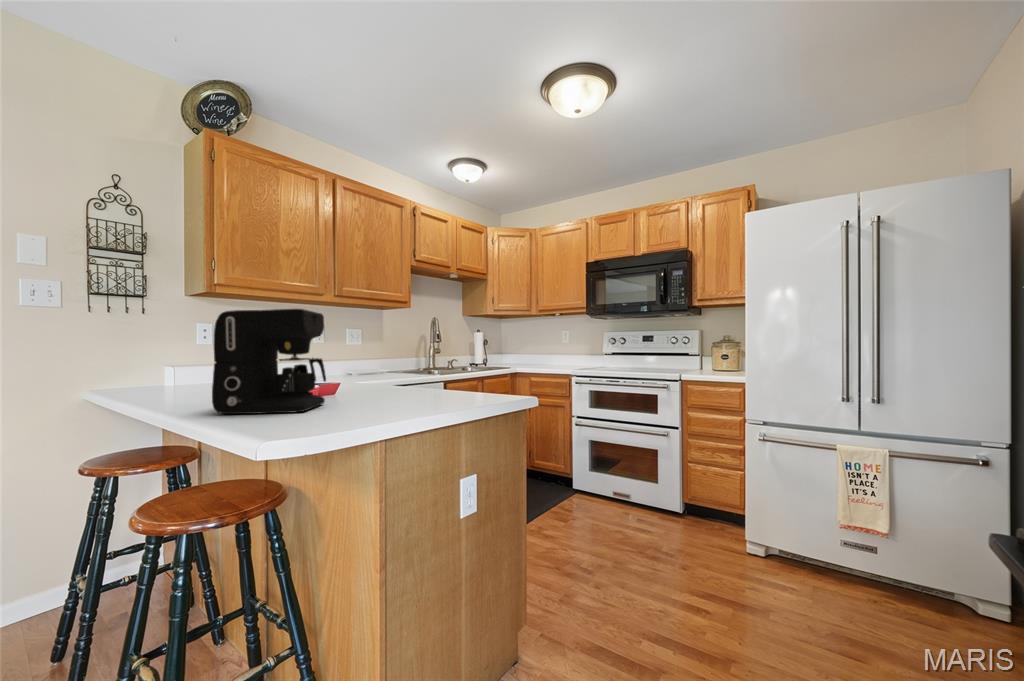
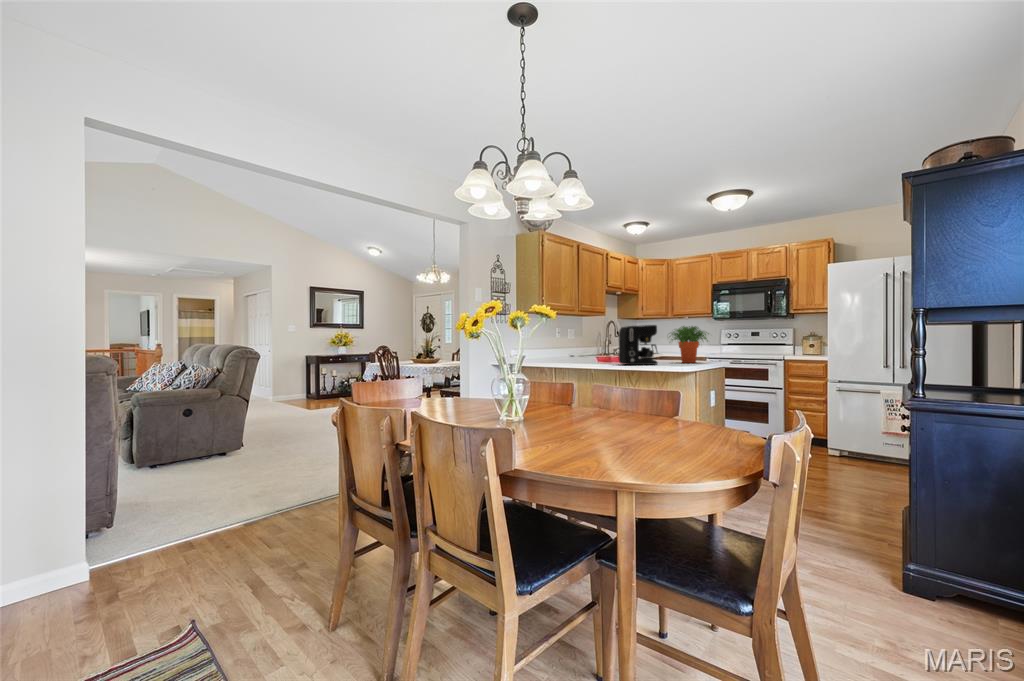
potted plant: none [374,313,477,402] -> present [672,326,709,363]

